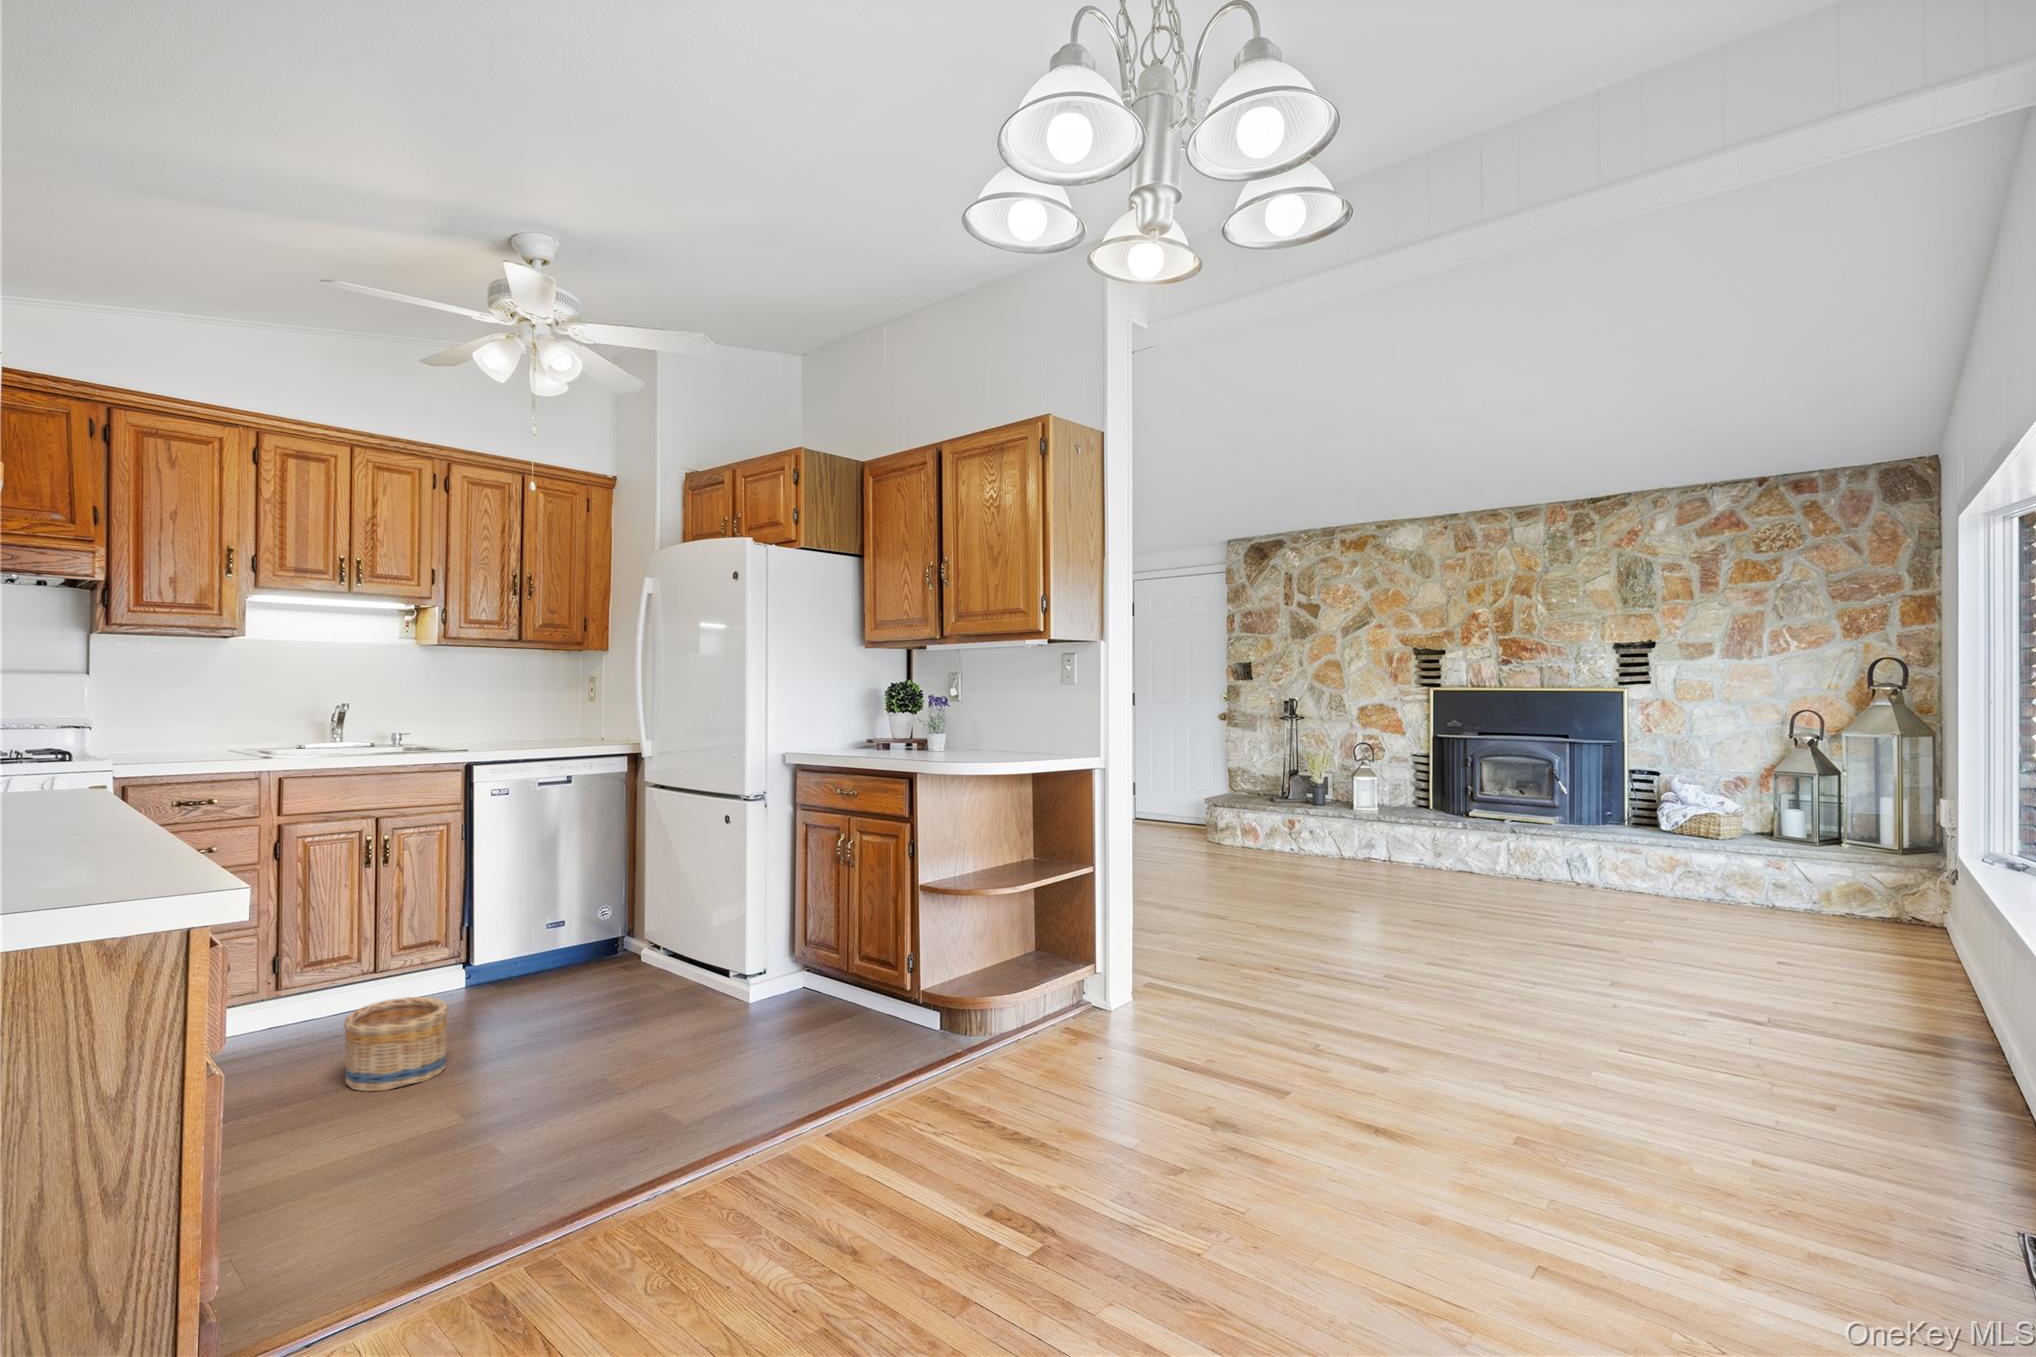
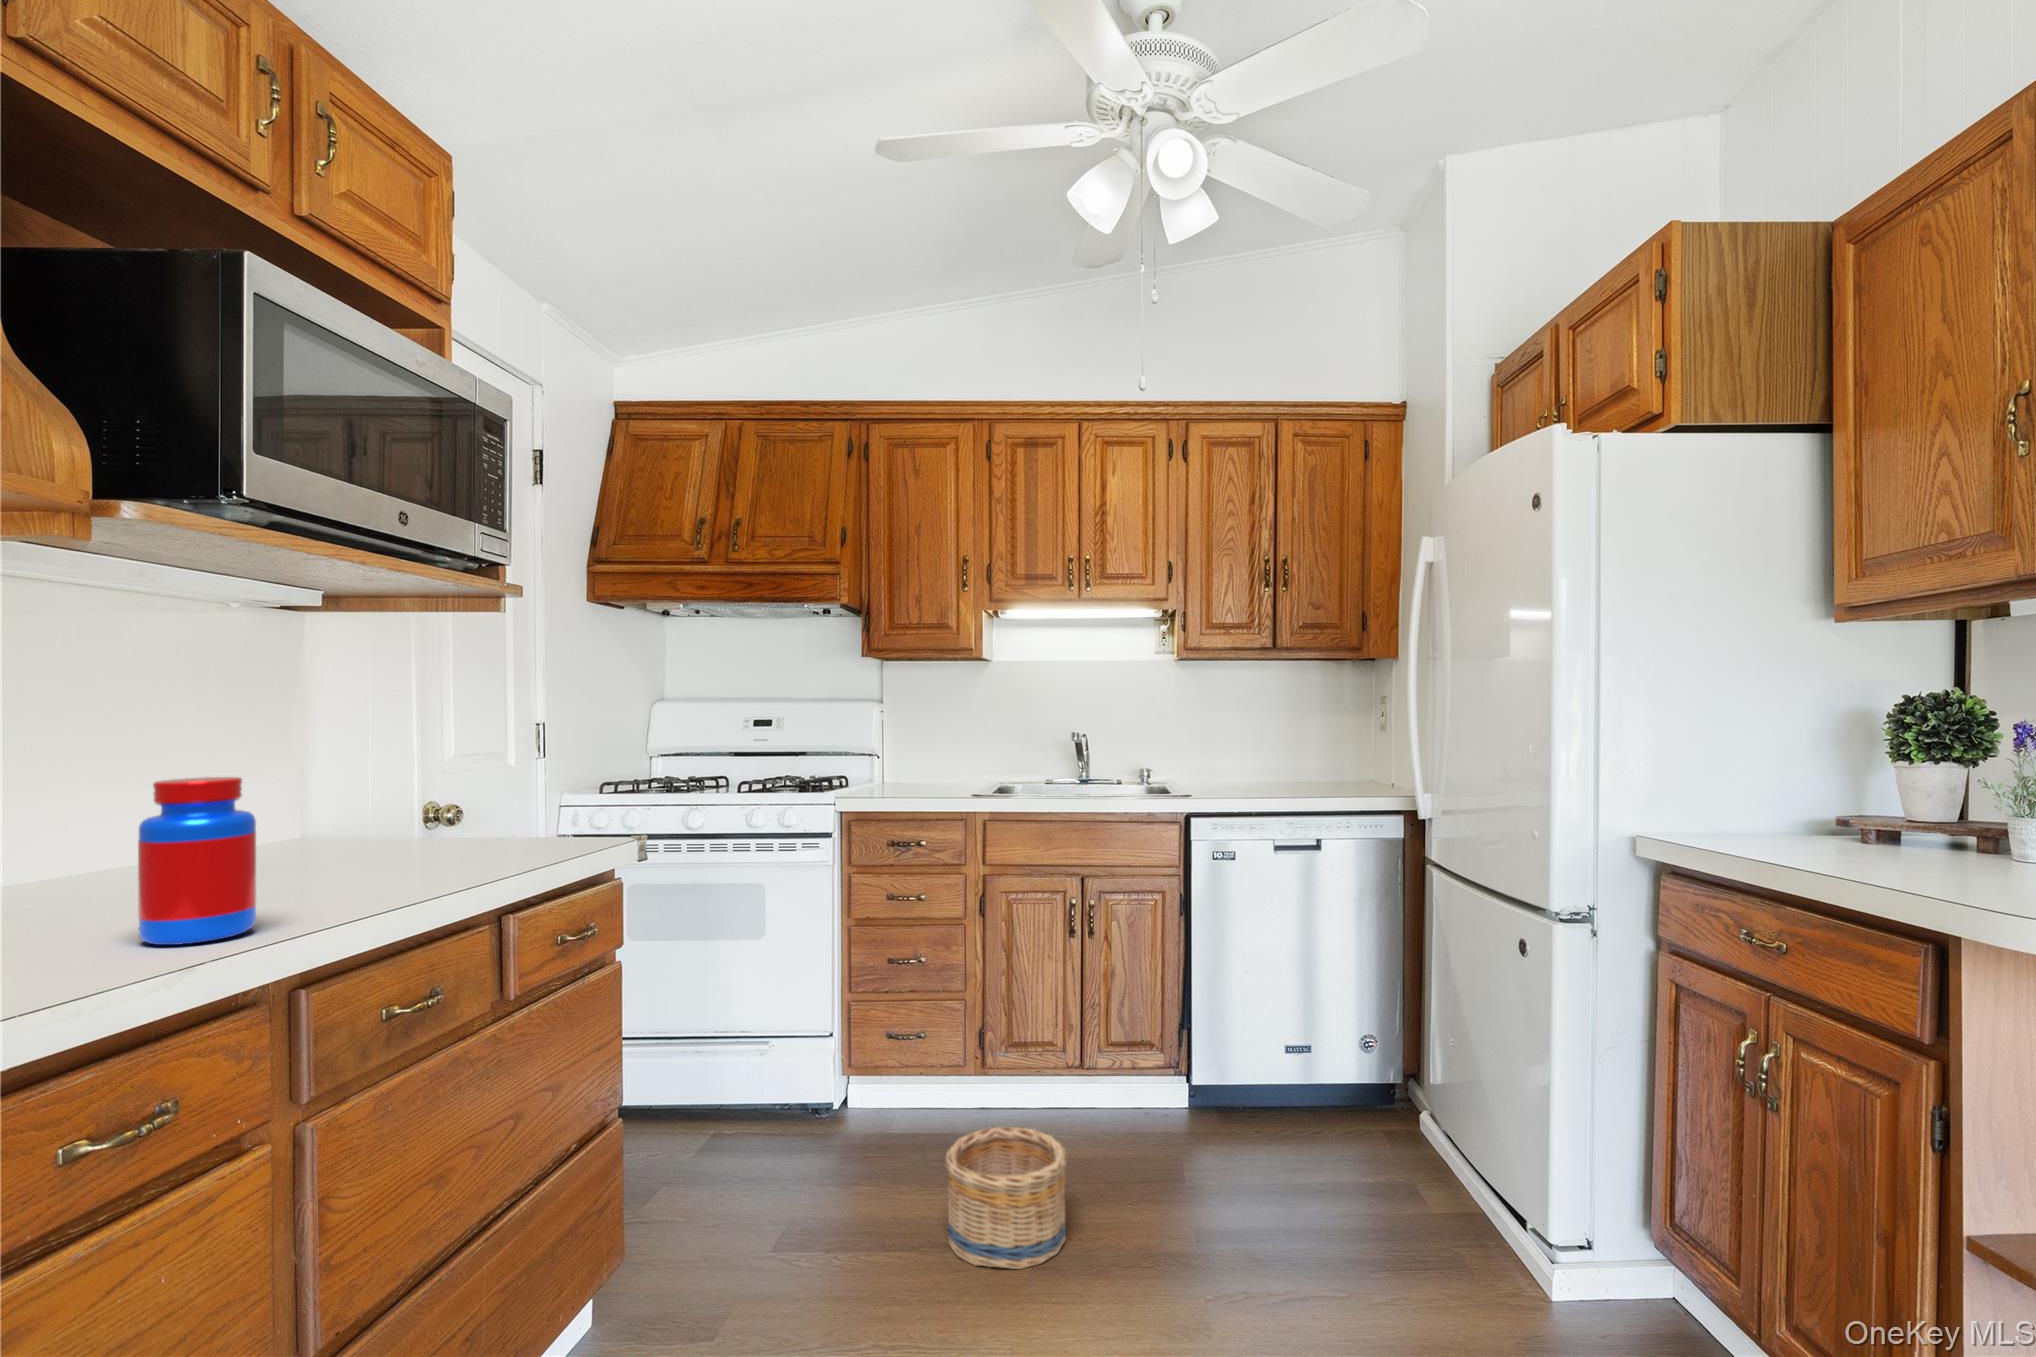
jar: none [50,735,137,848] -> present [138,777,256,945]

